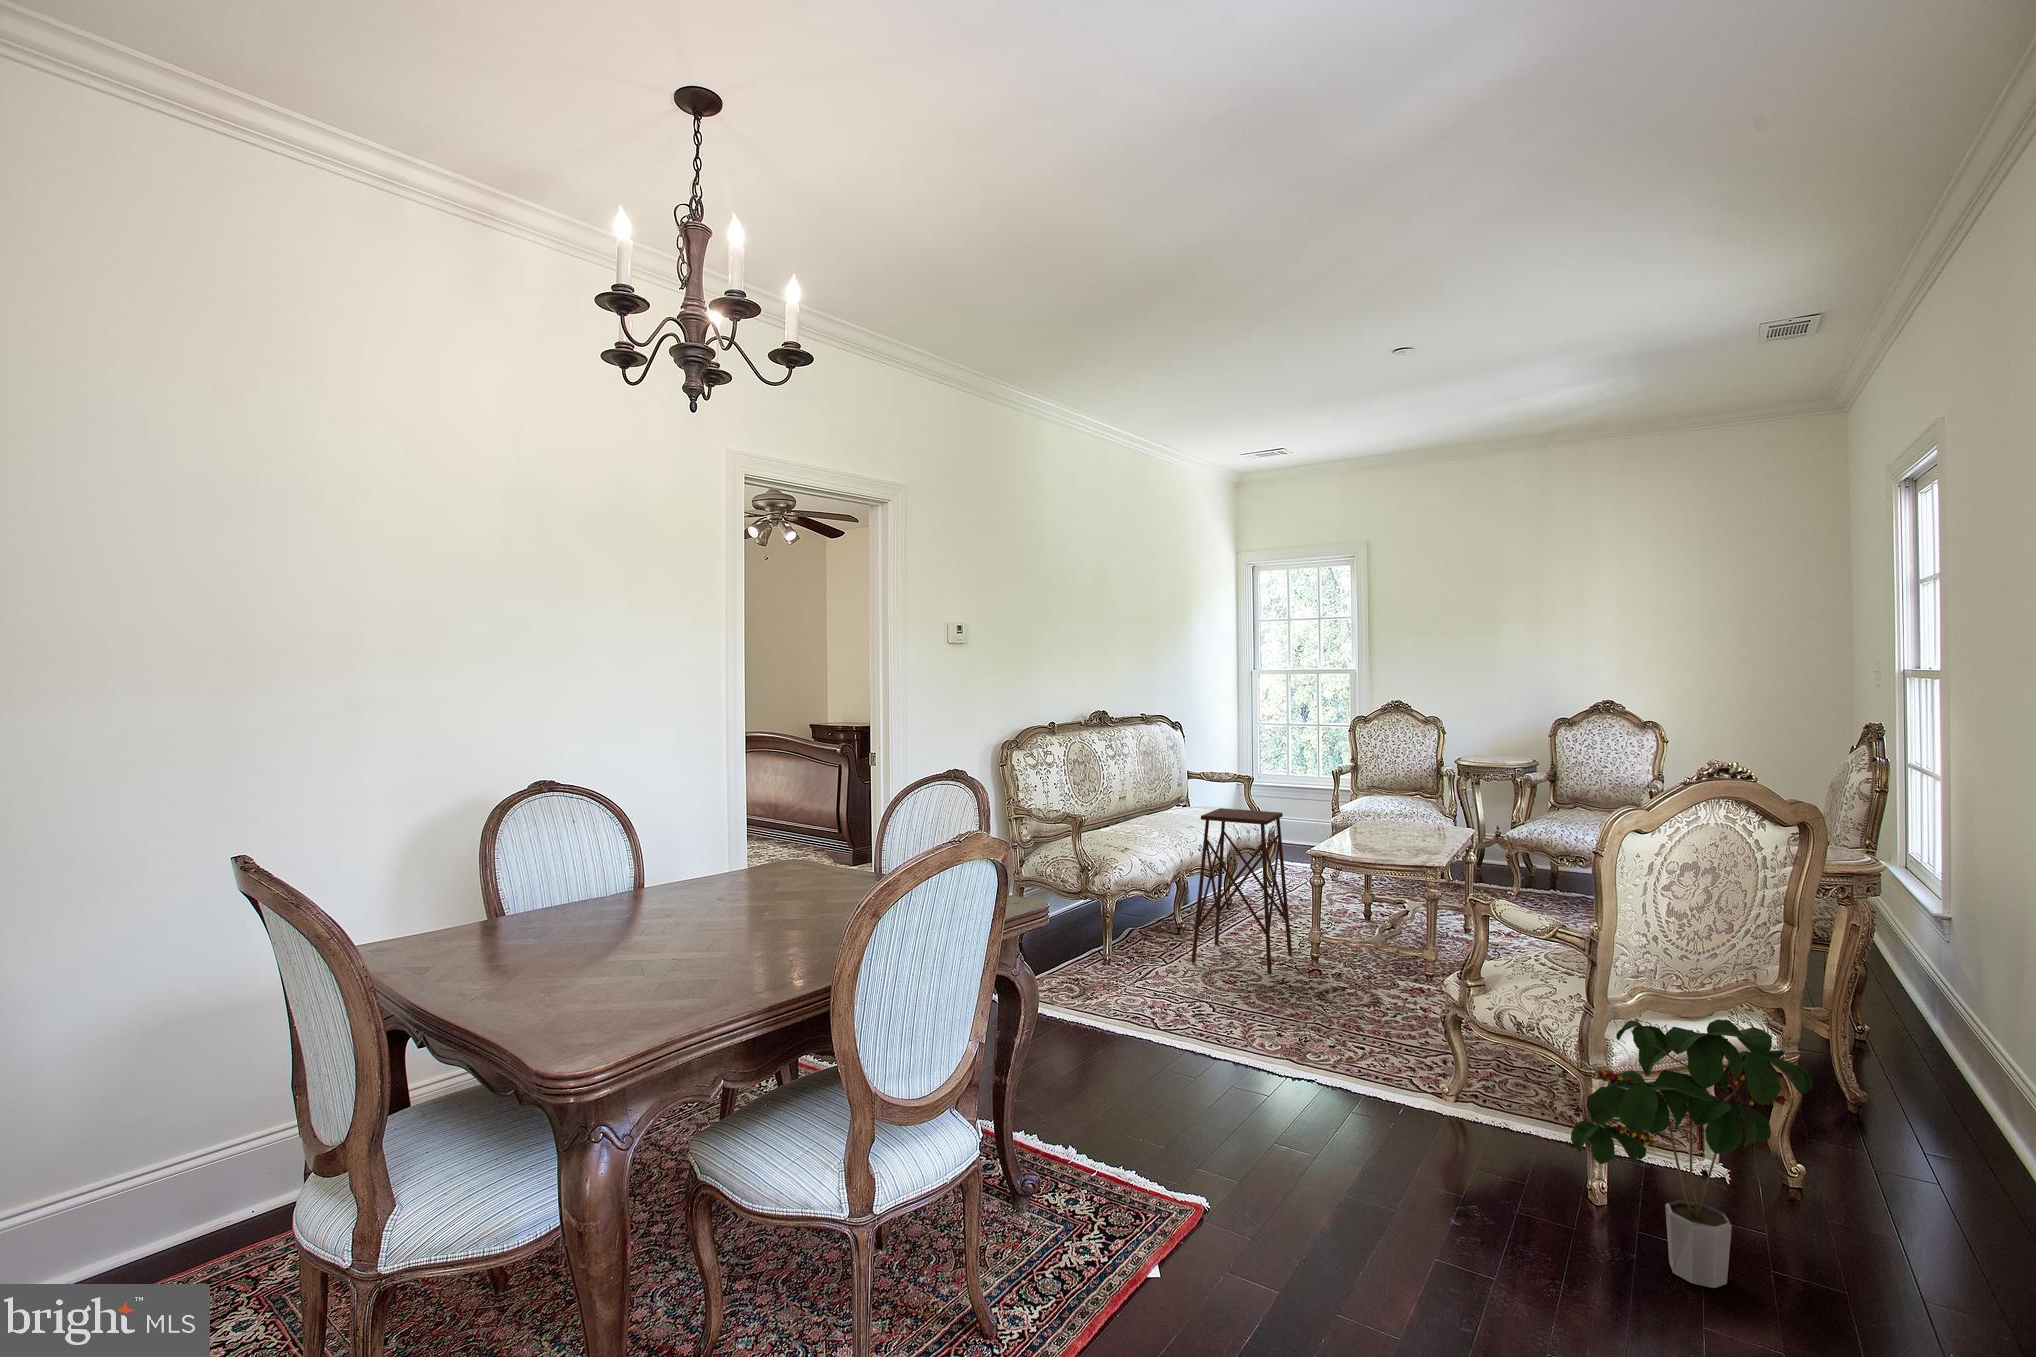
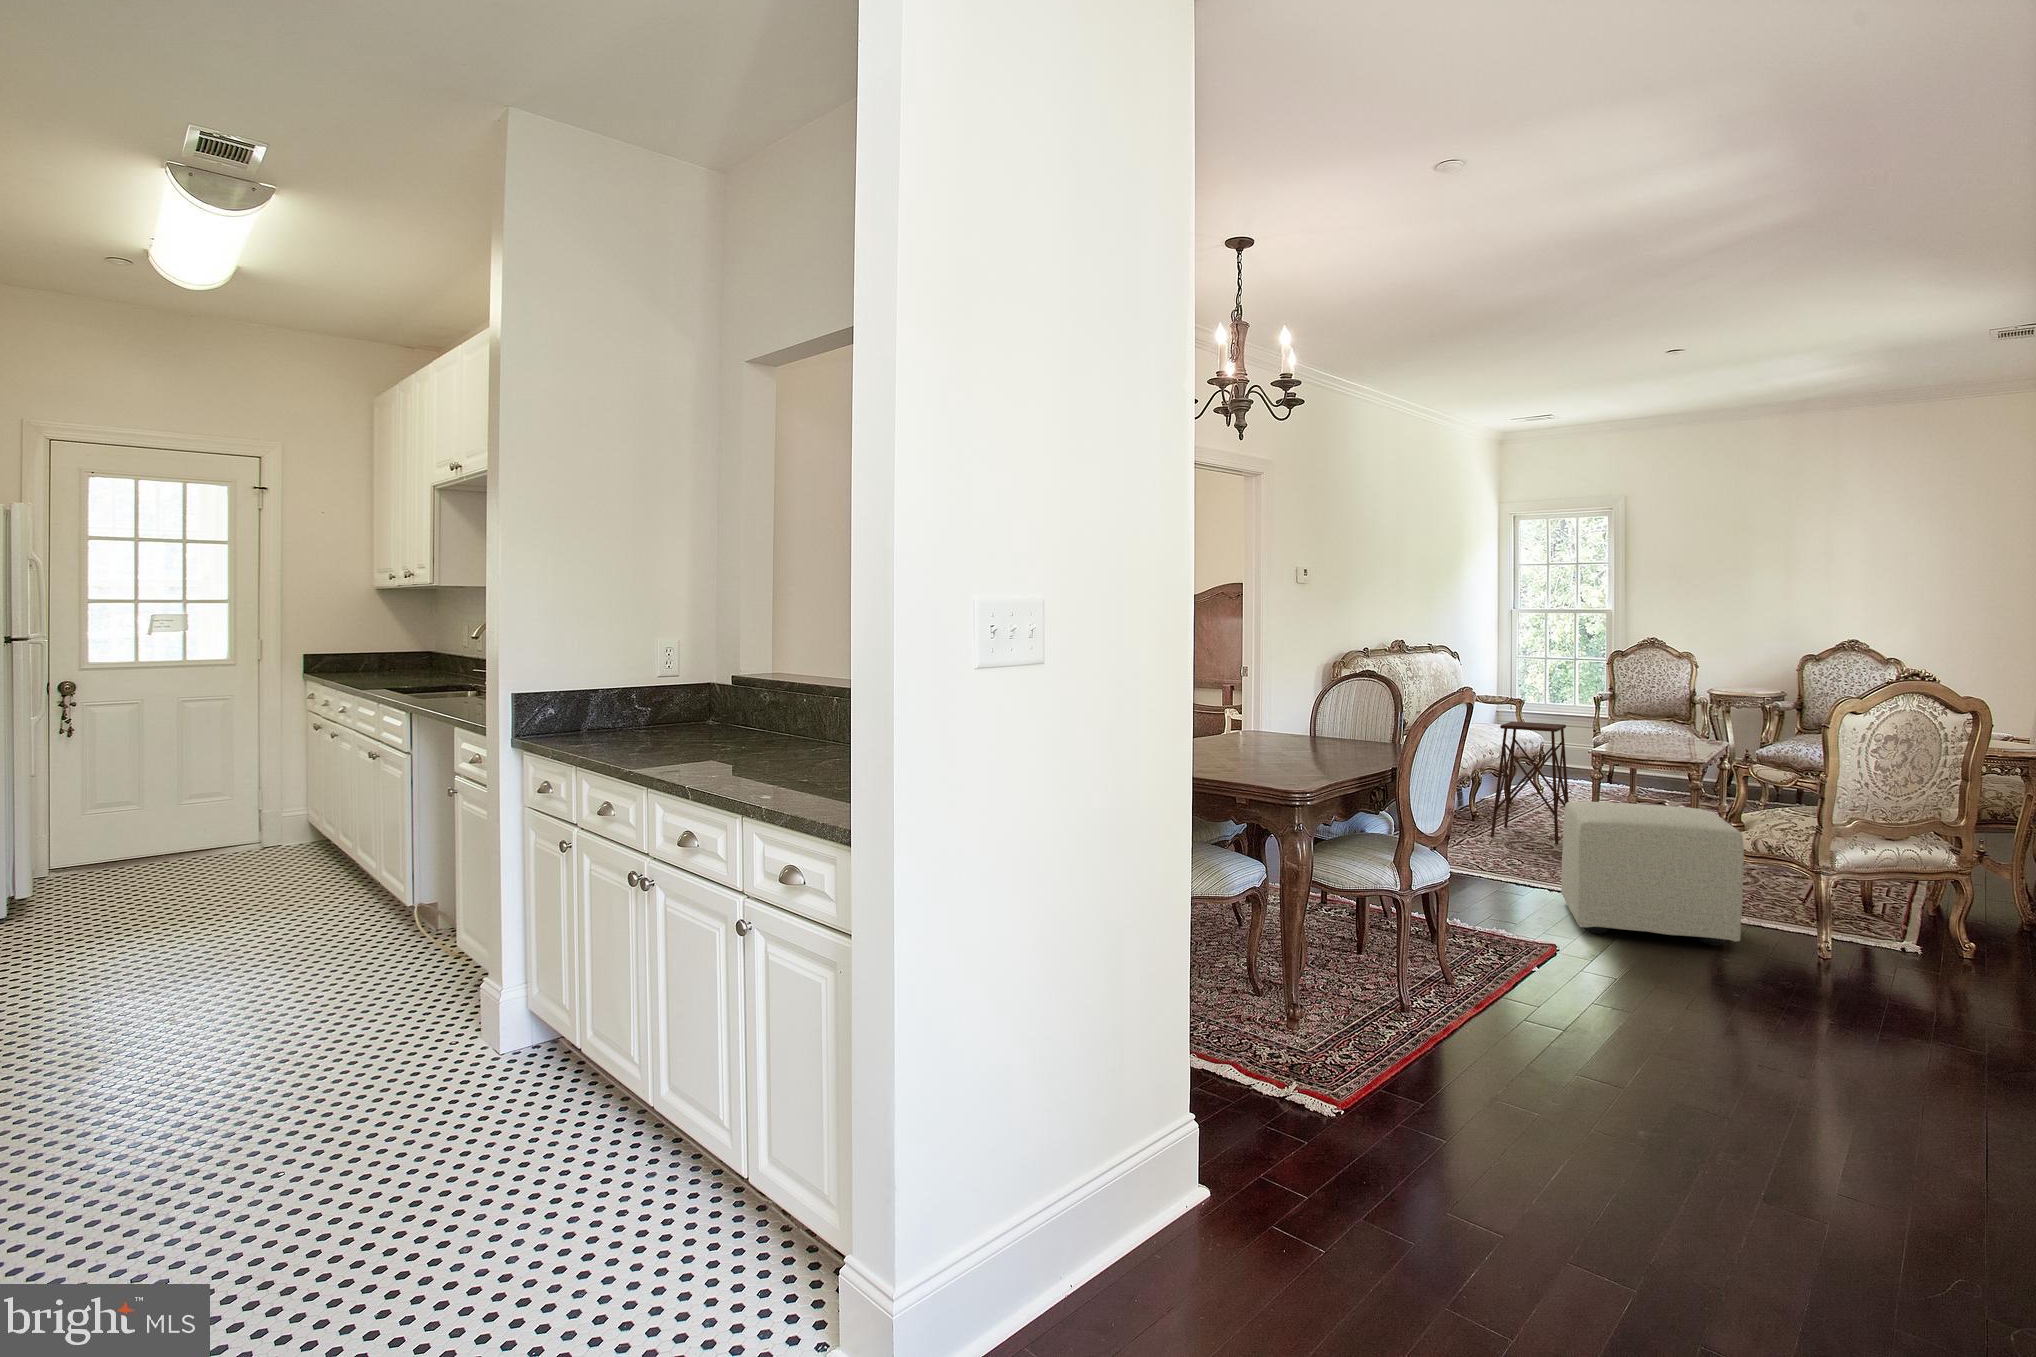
ottoman: none [1242,949,1484,1202] -> present [1561,801,1744,945]
potted plant: present [1571,1019,1813,1288] -> none [1801,827,1966,982]

